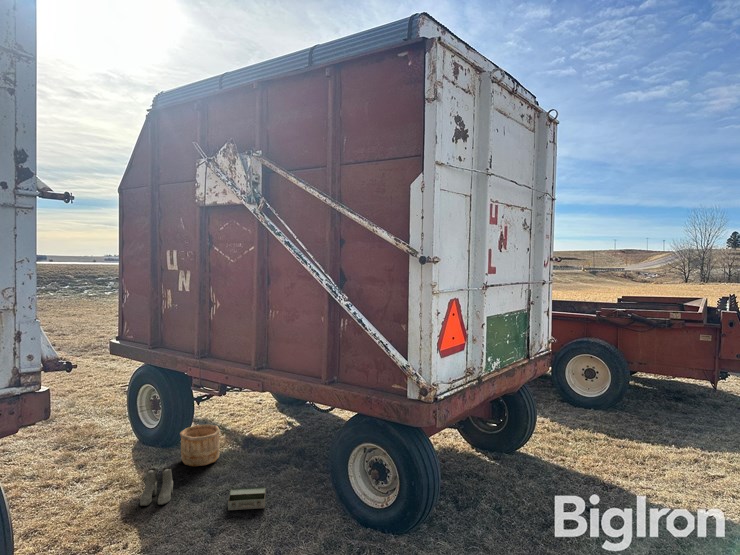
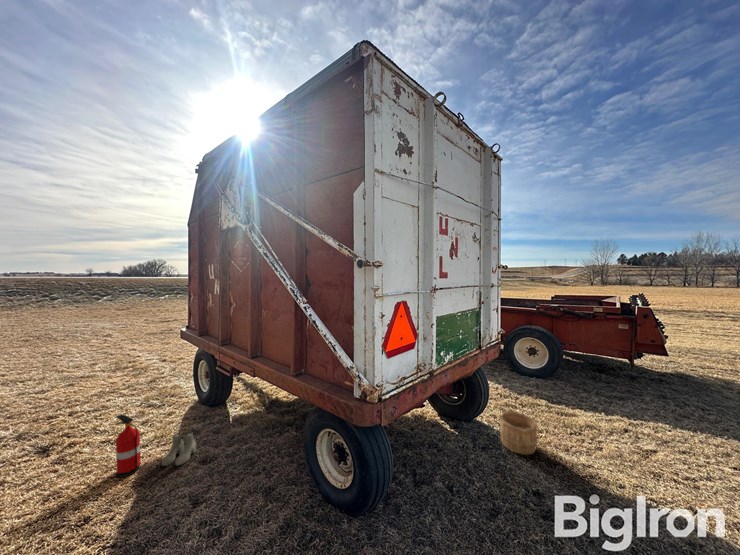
wooden bucket: present [180,425,220,466] -> present [500,412,538,455]
fire extinguisher: none [81,442,113,518] -> present [116,414,140,477]
toolbox: present [228,487,266,510] -> none [225,452,262,475]

